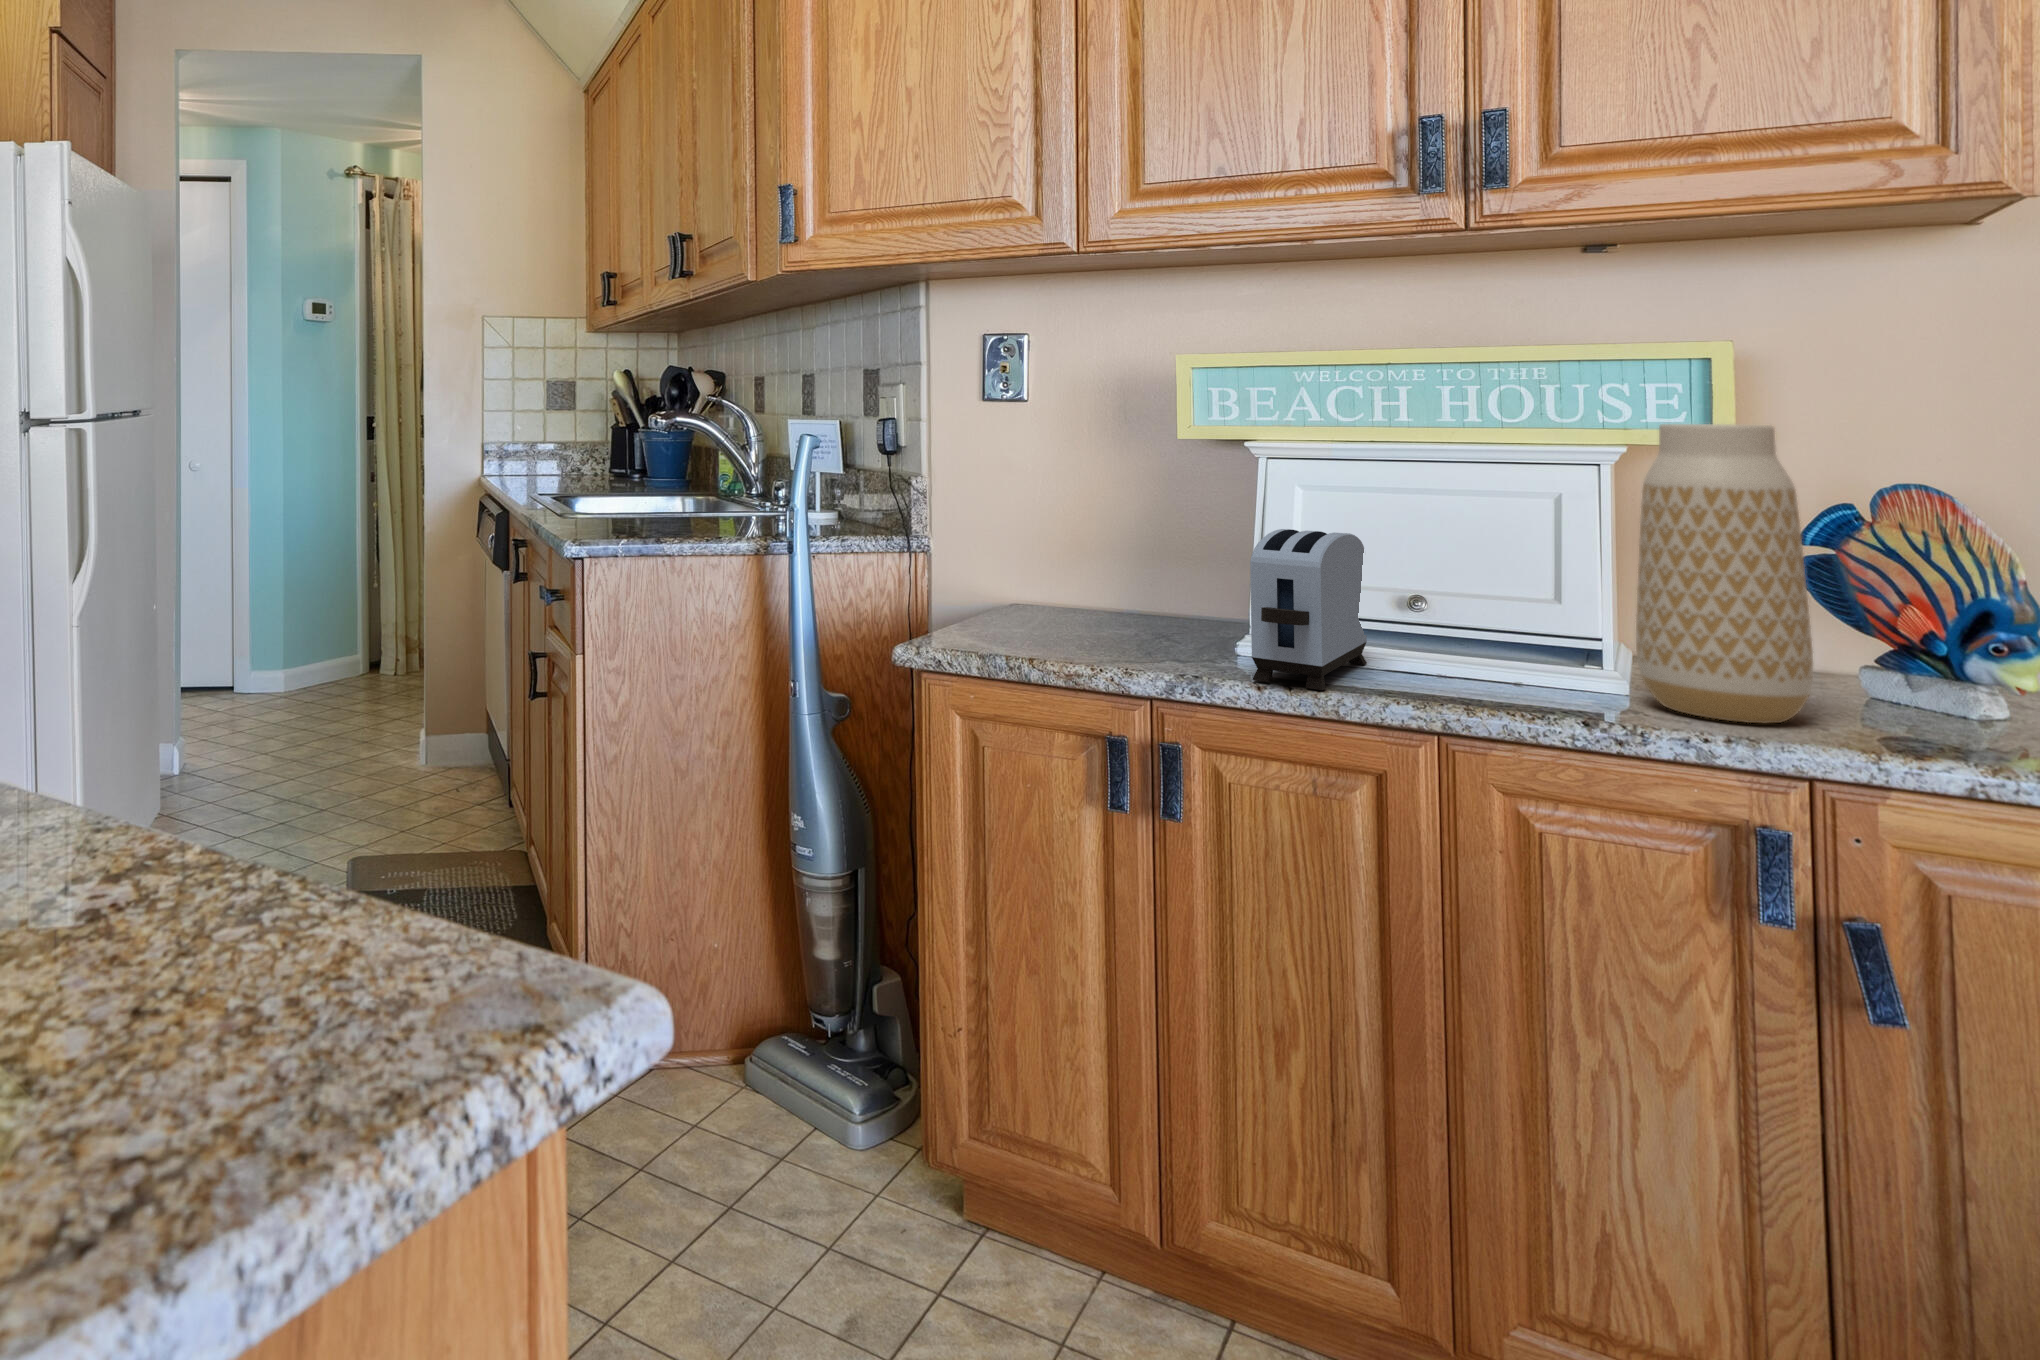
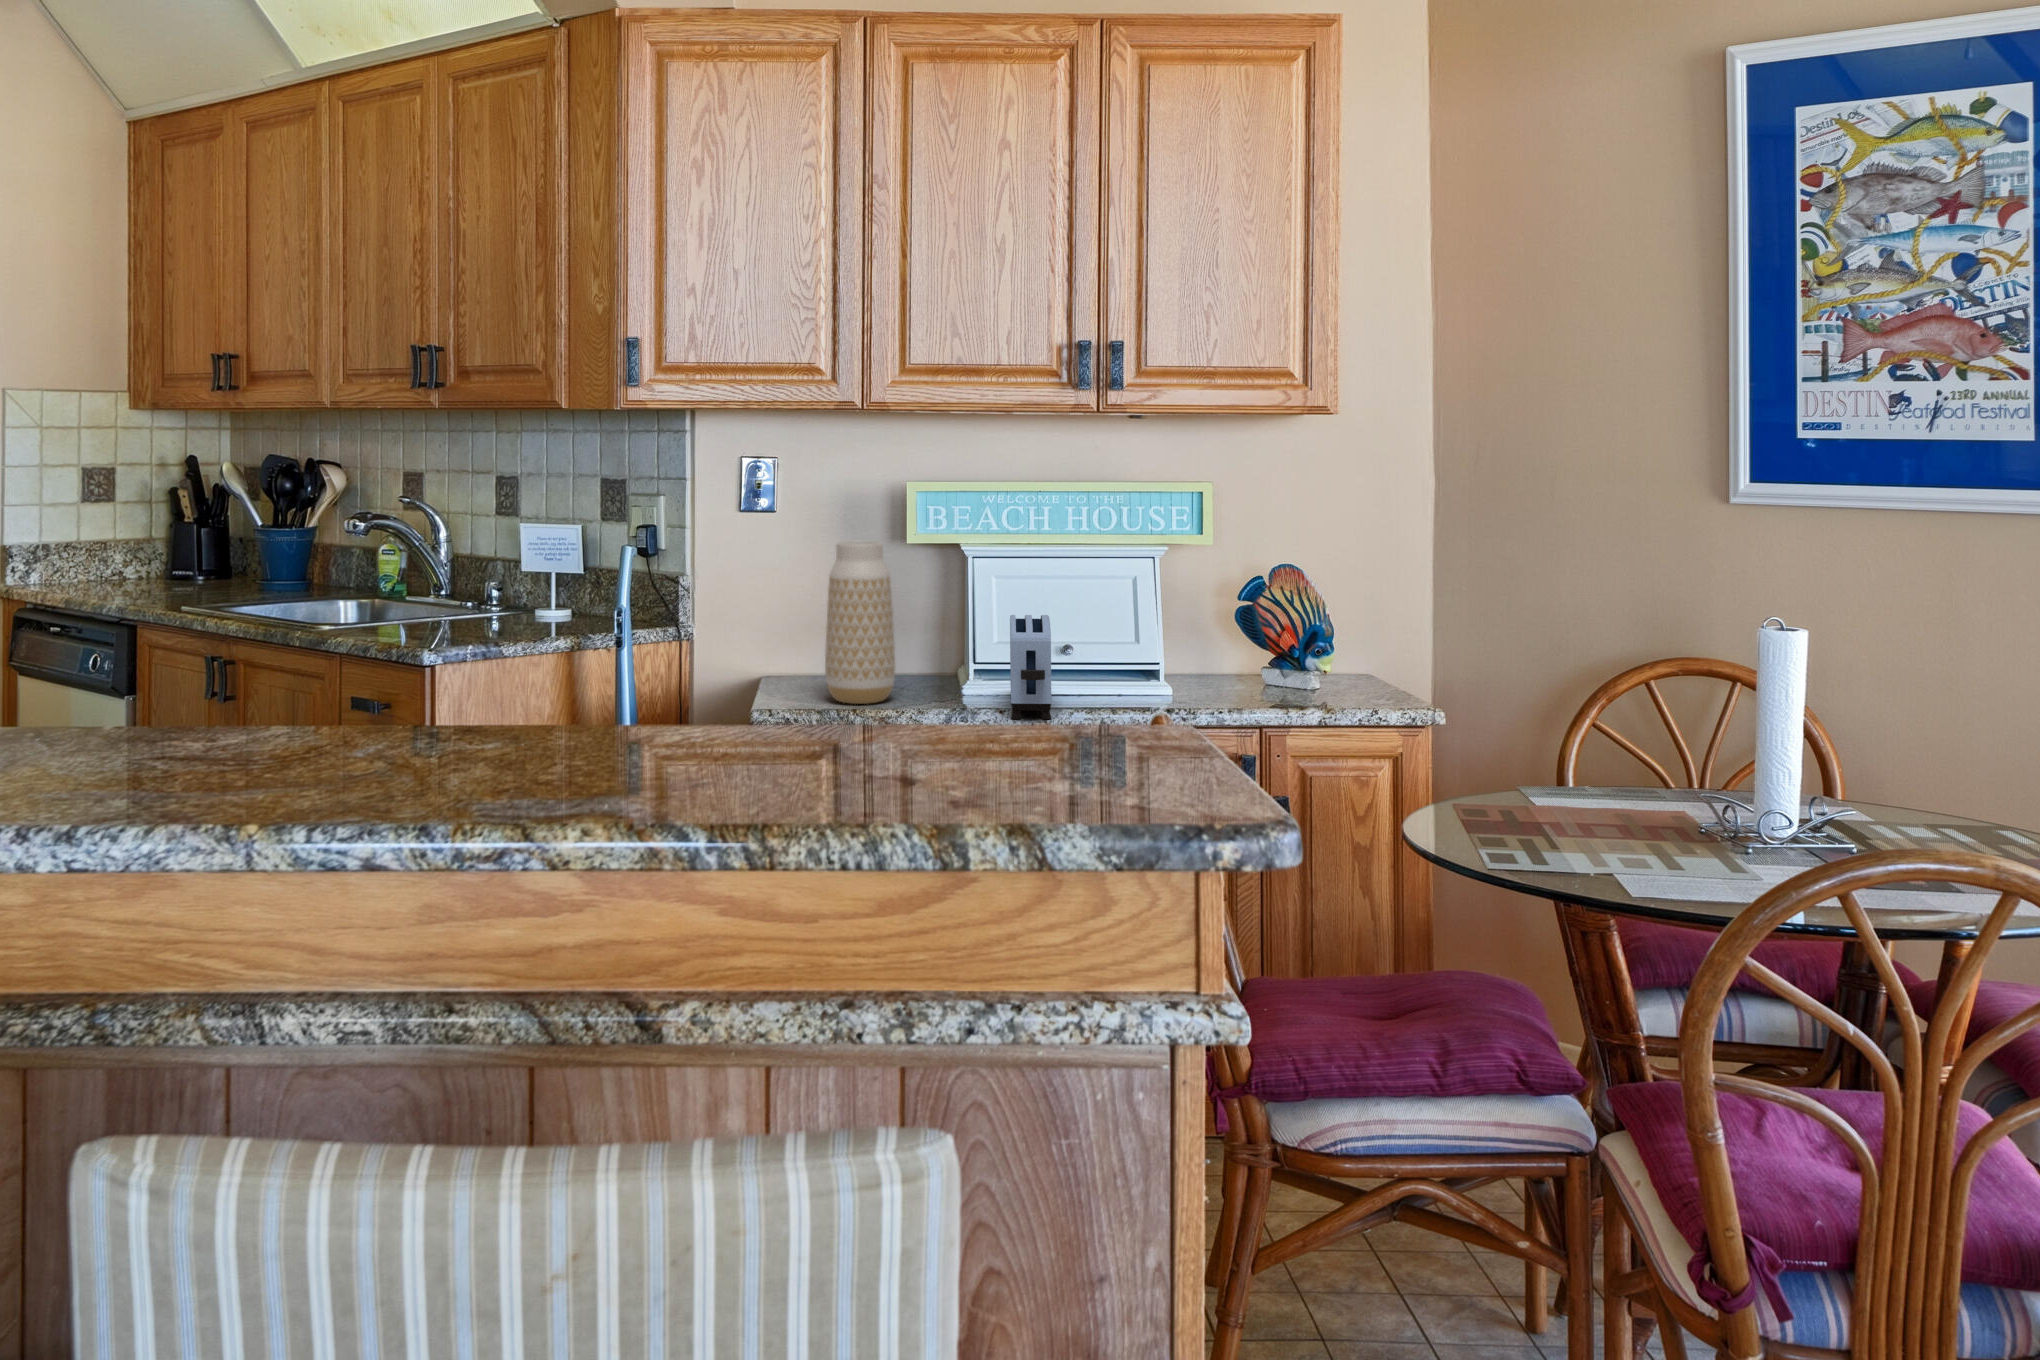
vase: present [1636,424,1813,723] -> present [825,541,895,704]

